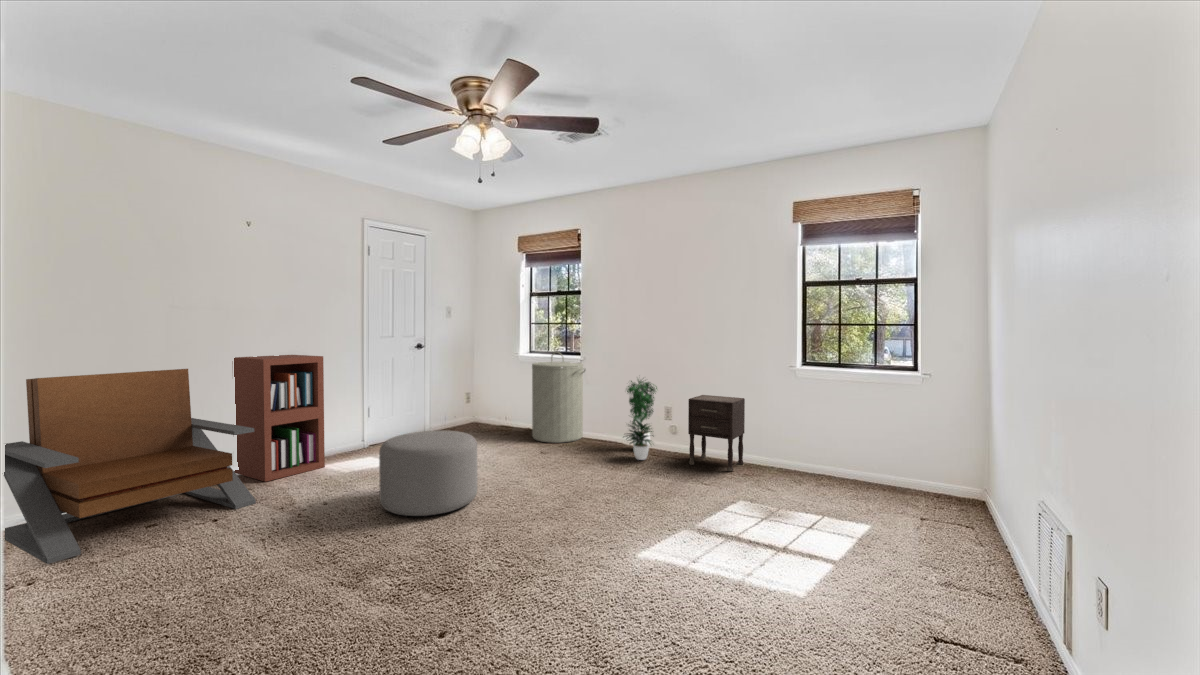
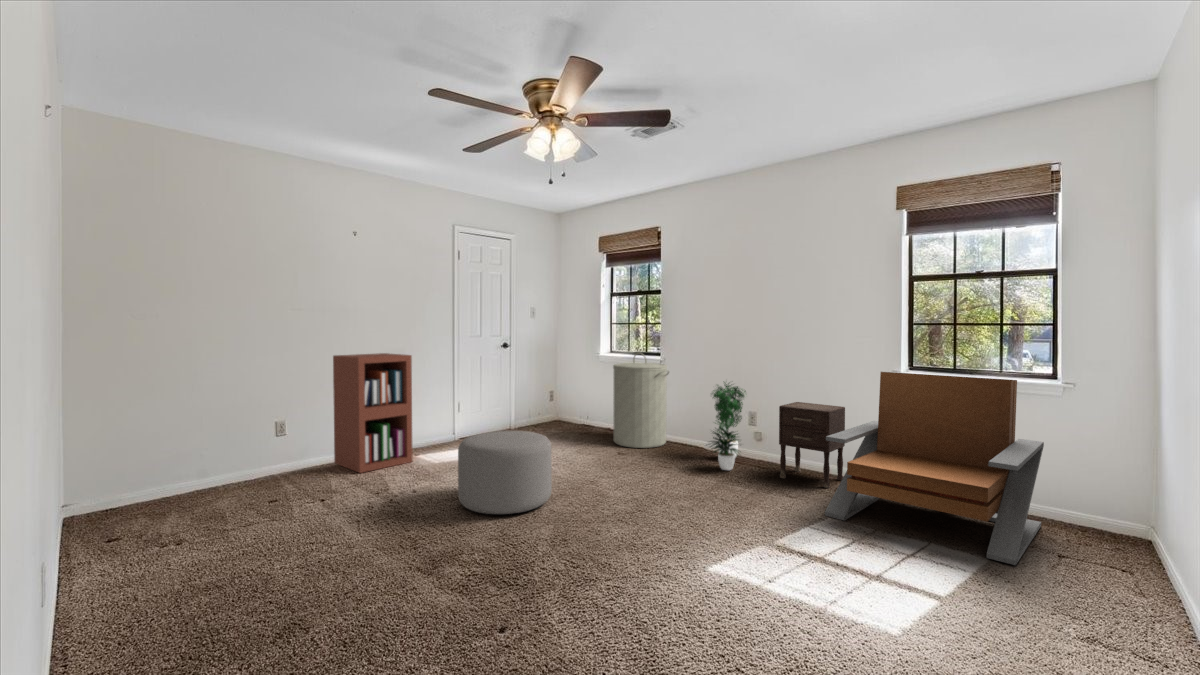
lounge chair: present [4,369,256,564] -> present [825,372,1044,565]

